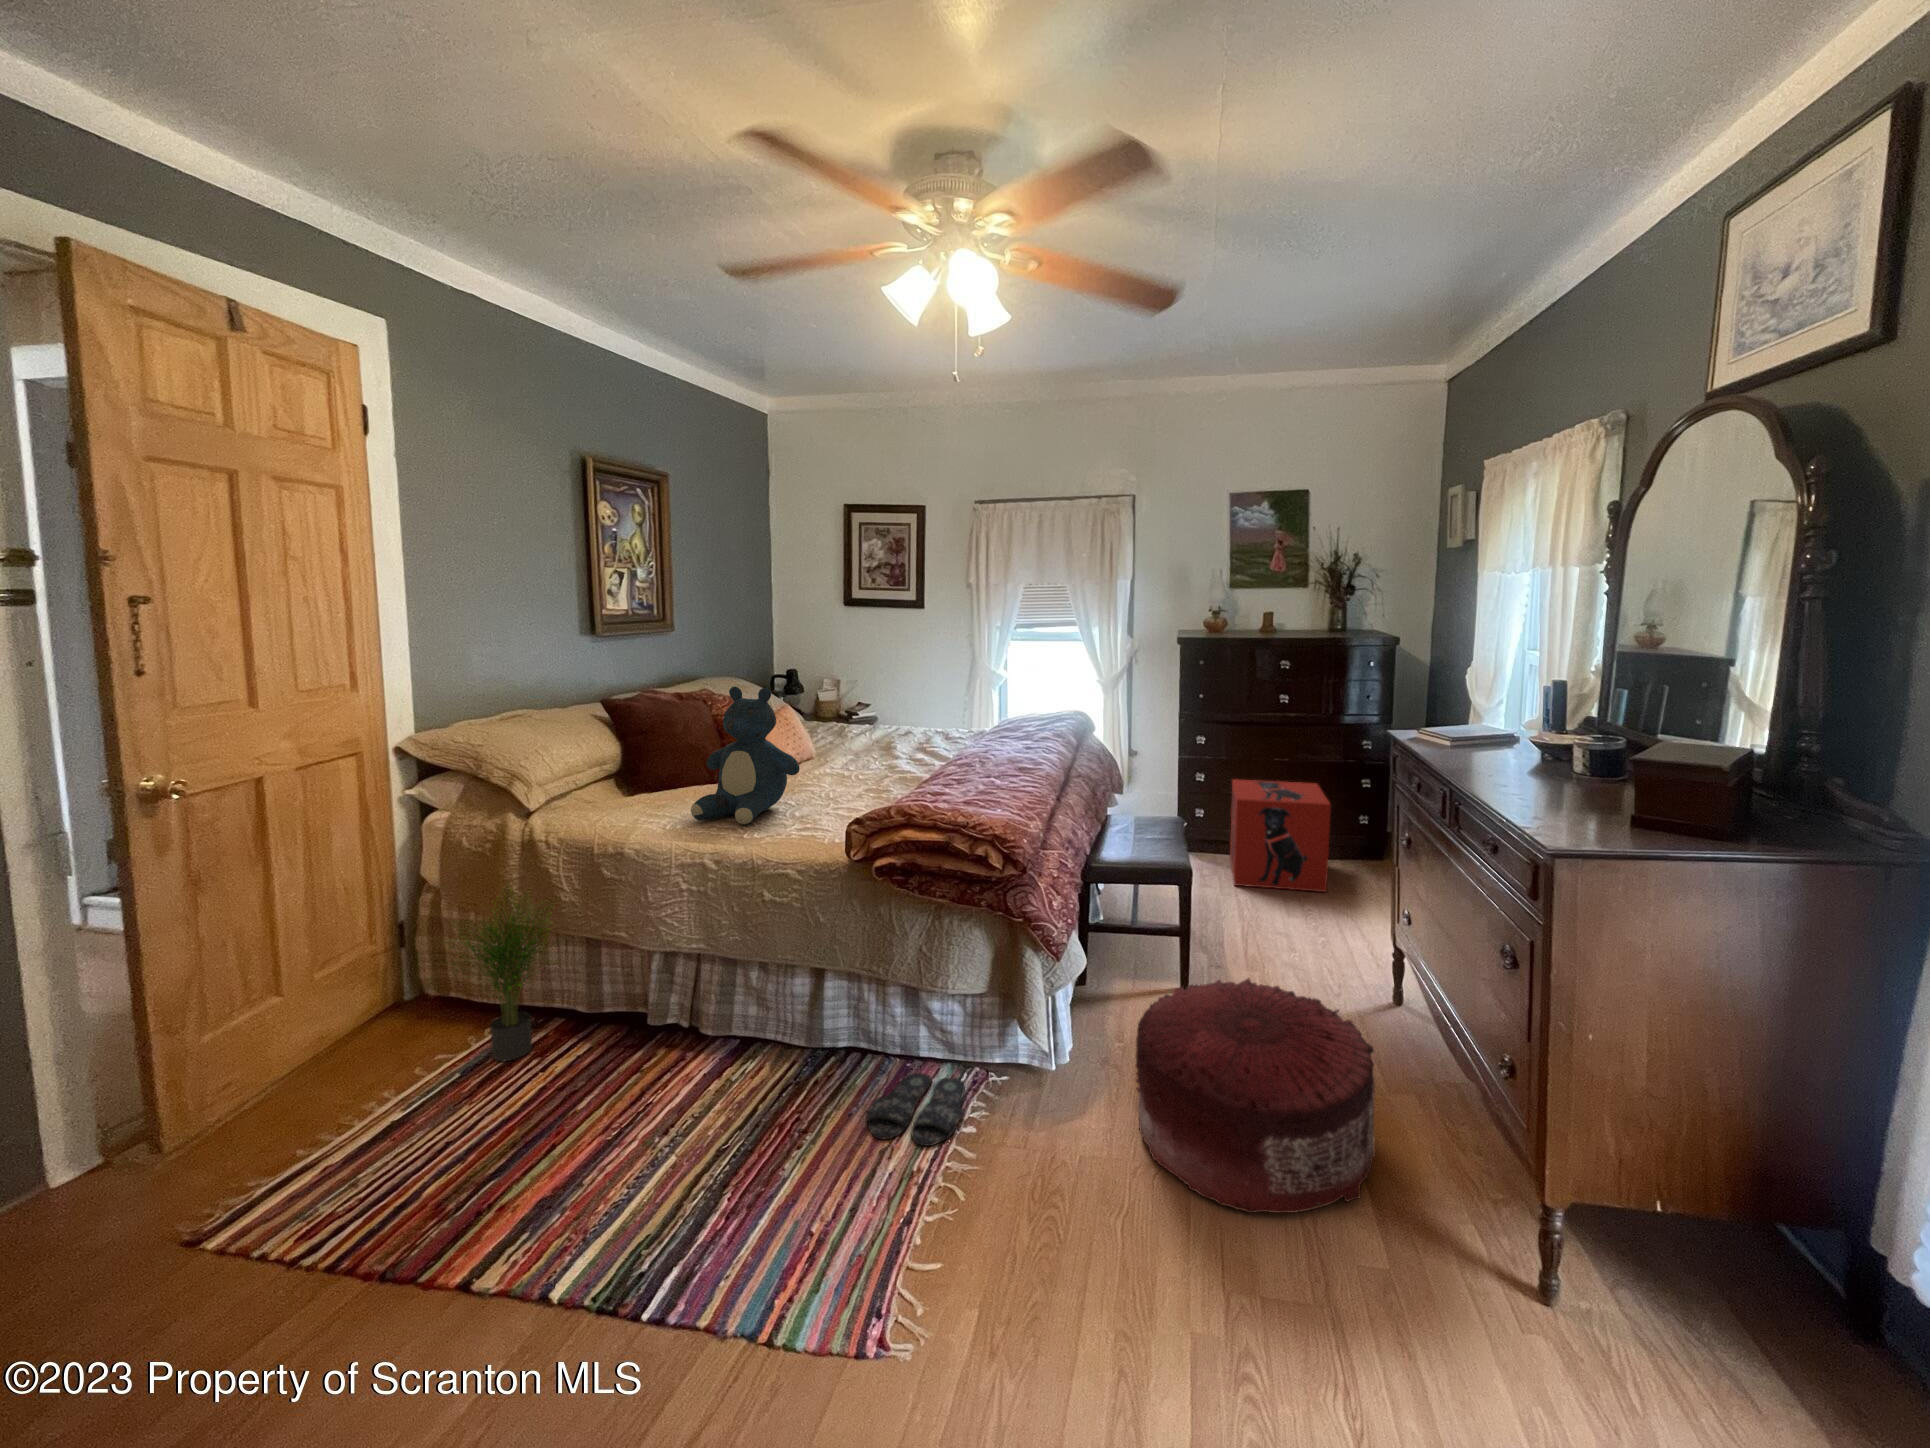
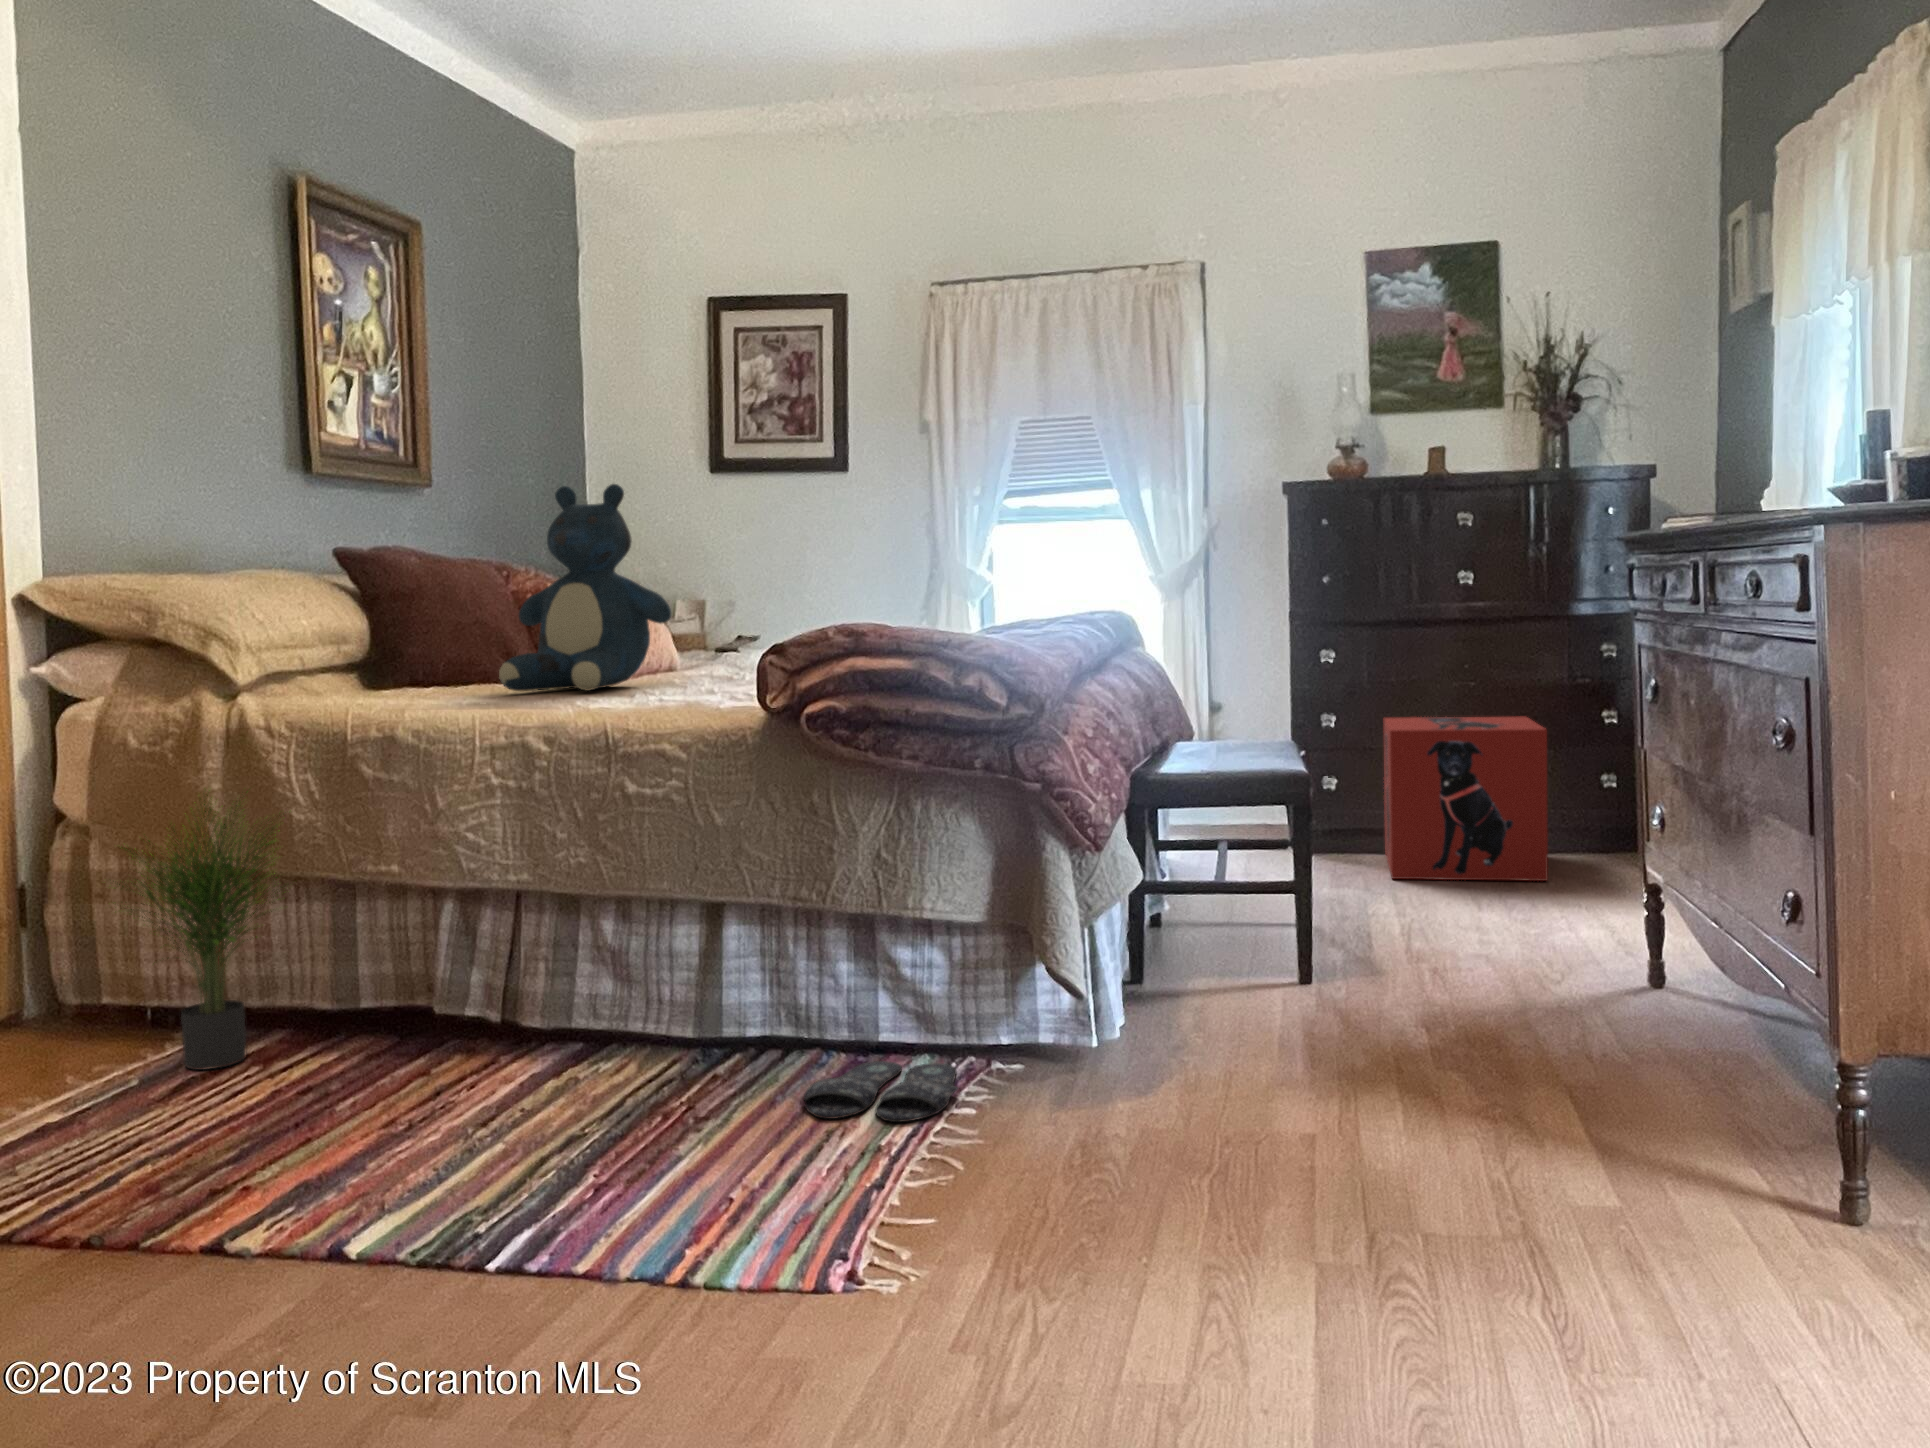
pouf: present [1136,978,1375,1213] -> none [1228,889,1610,1160]

